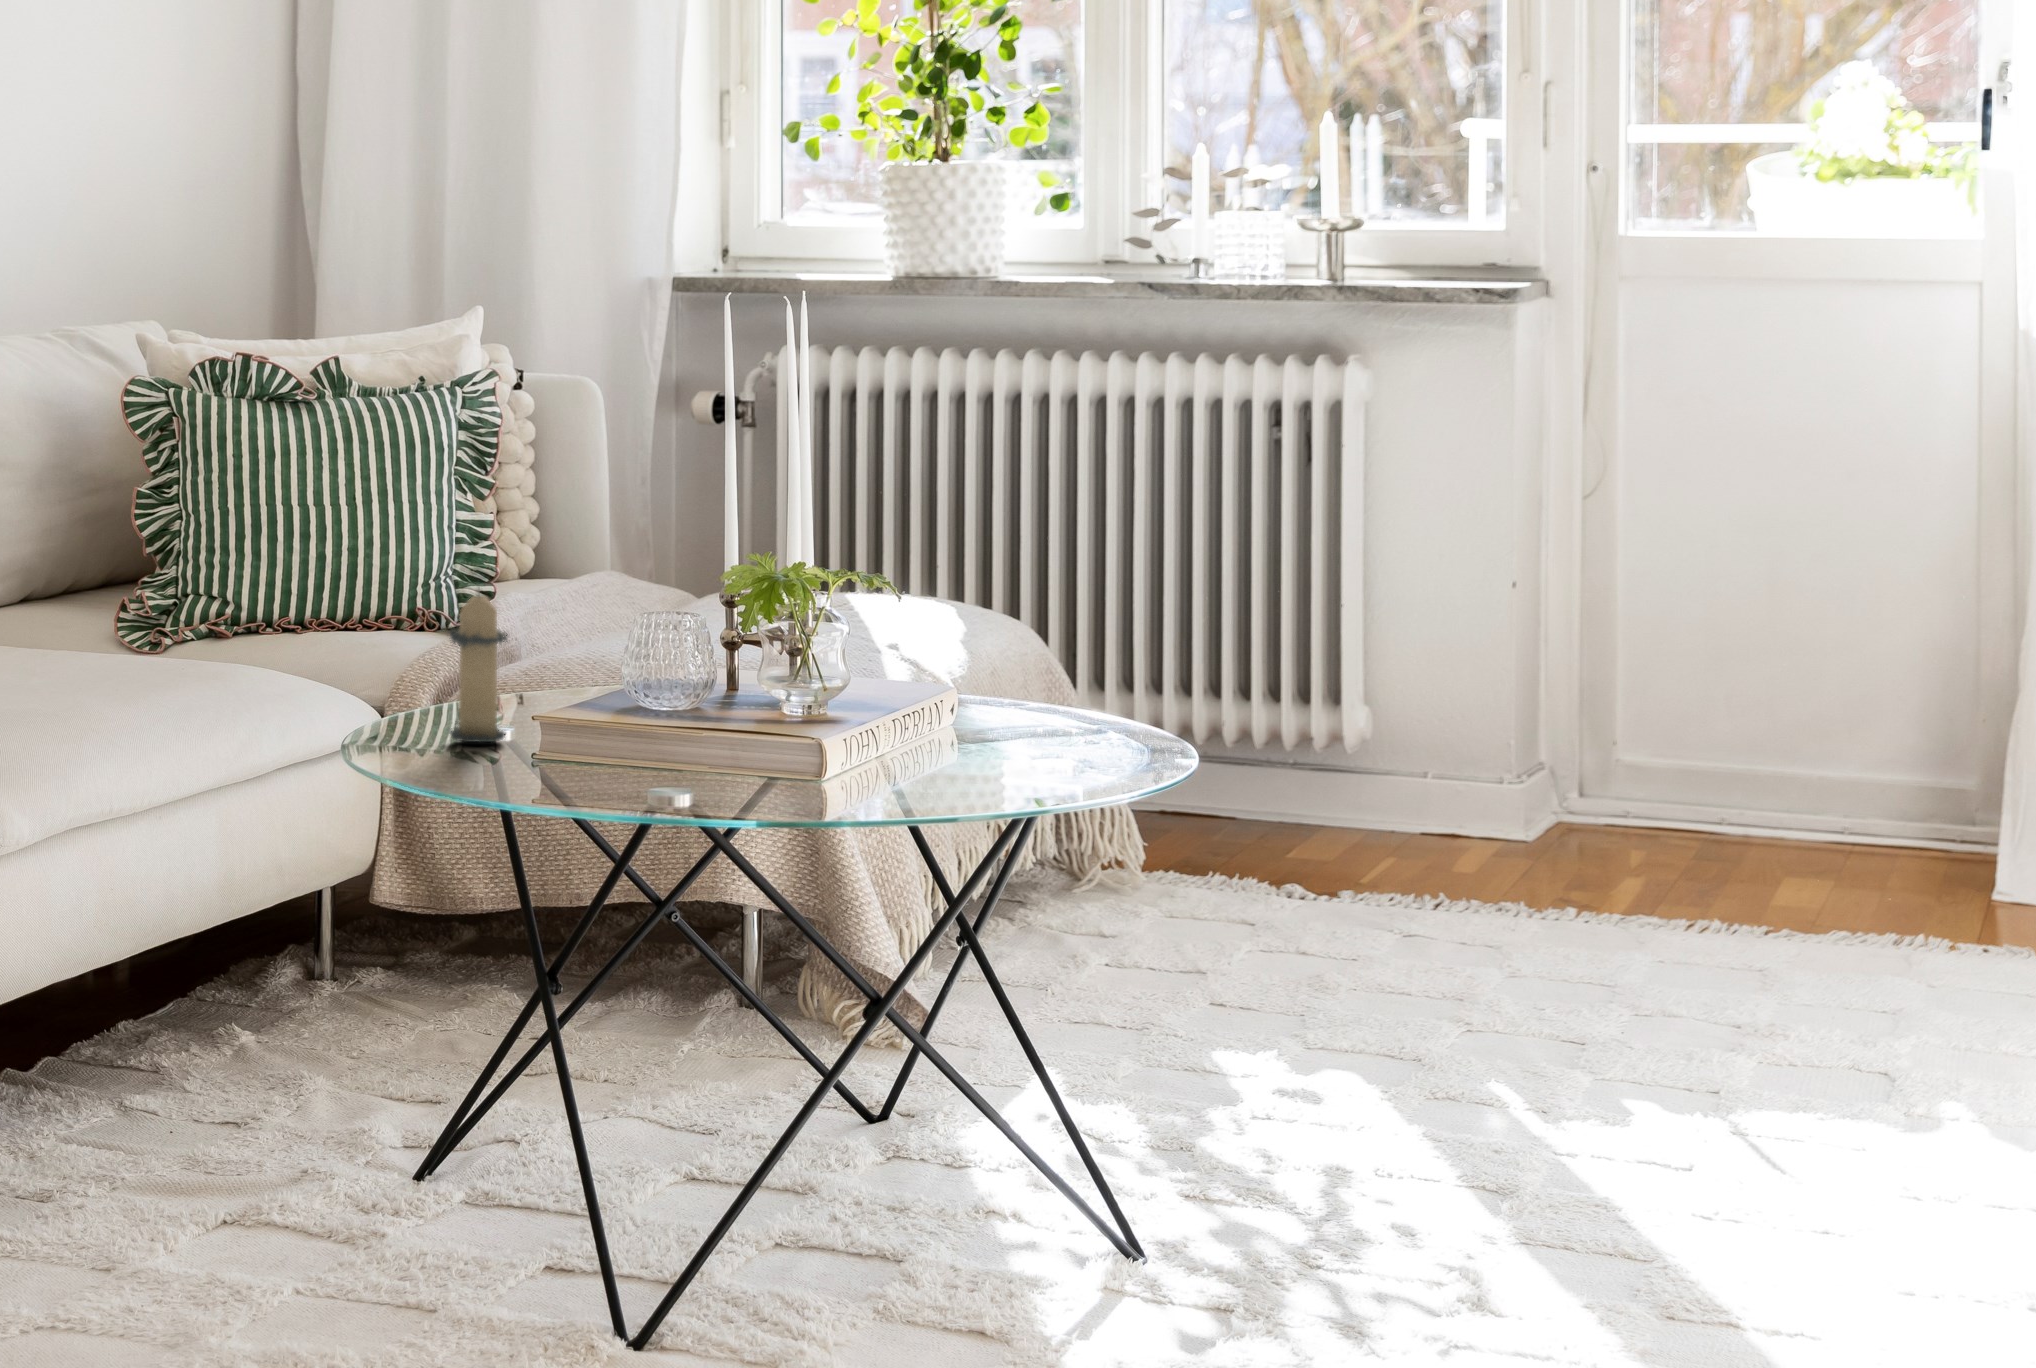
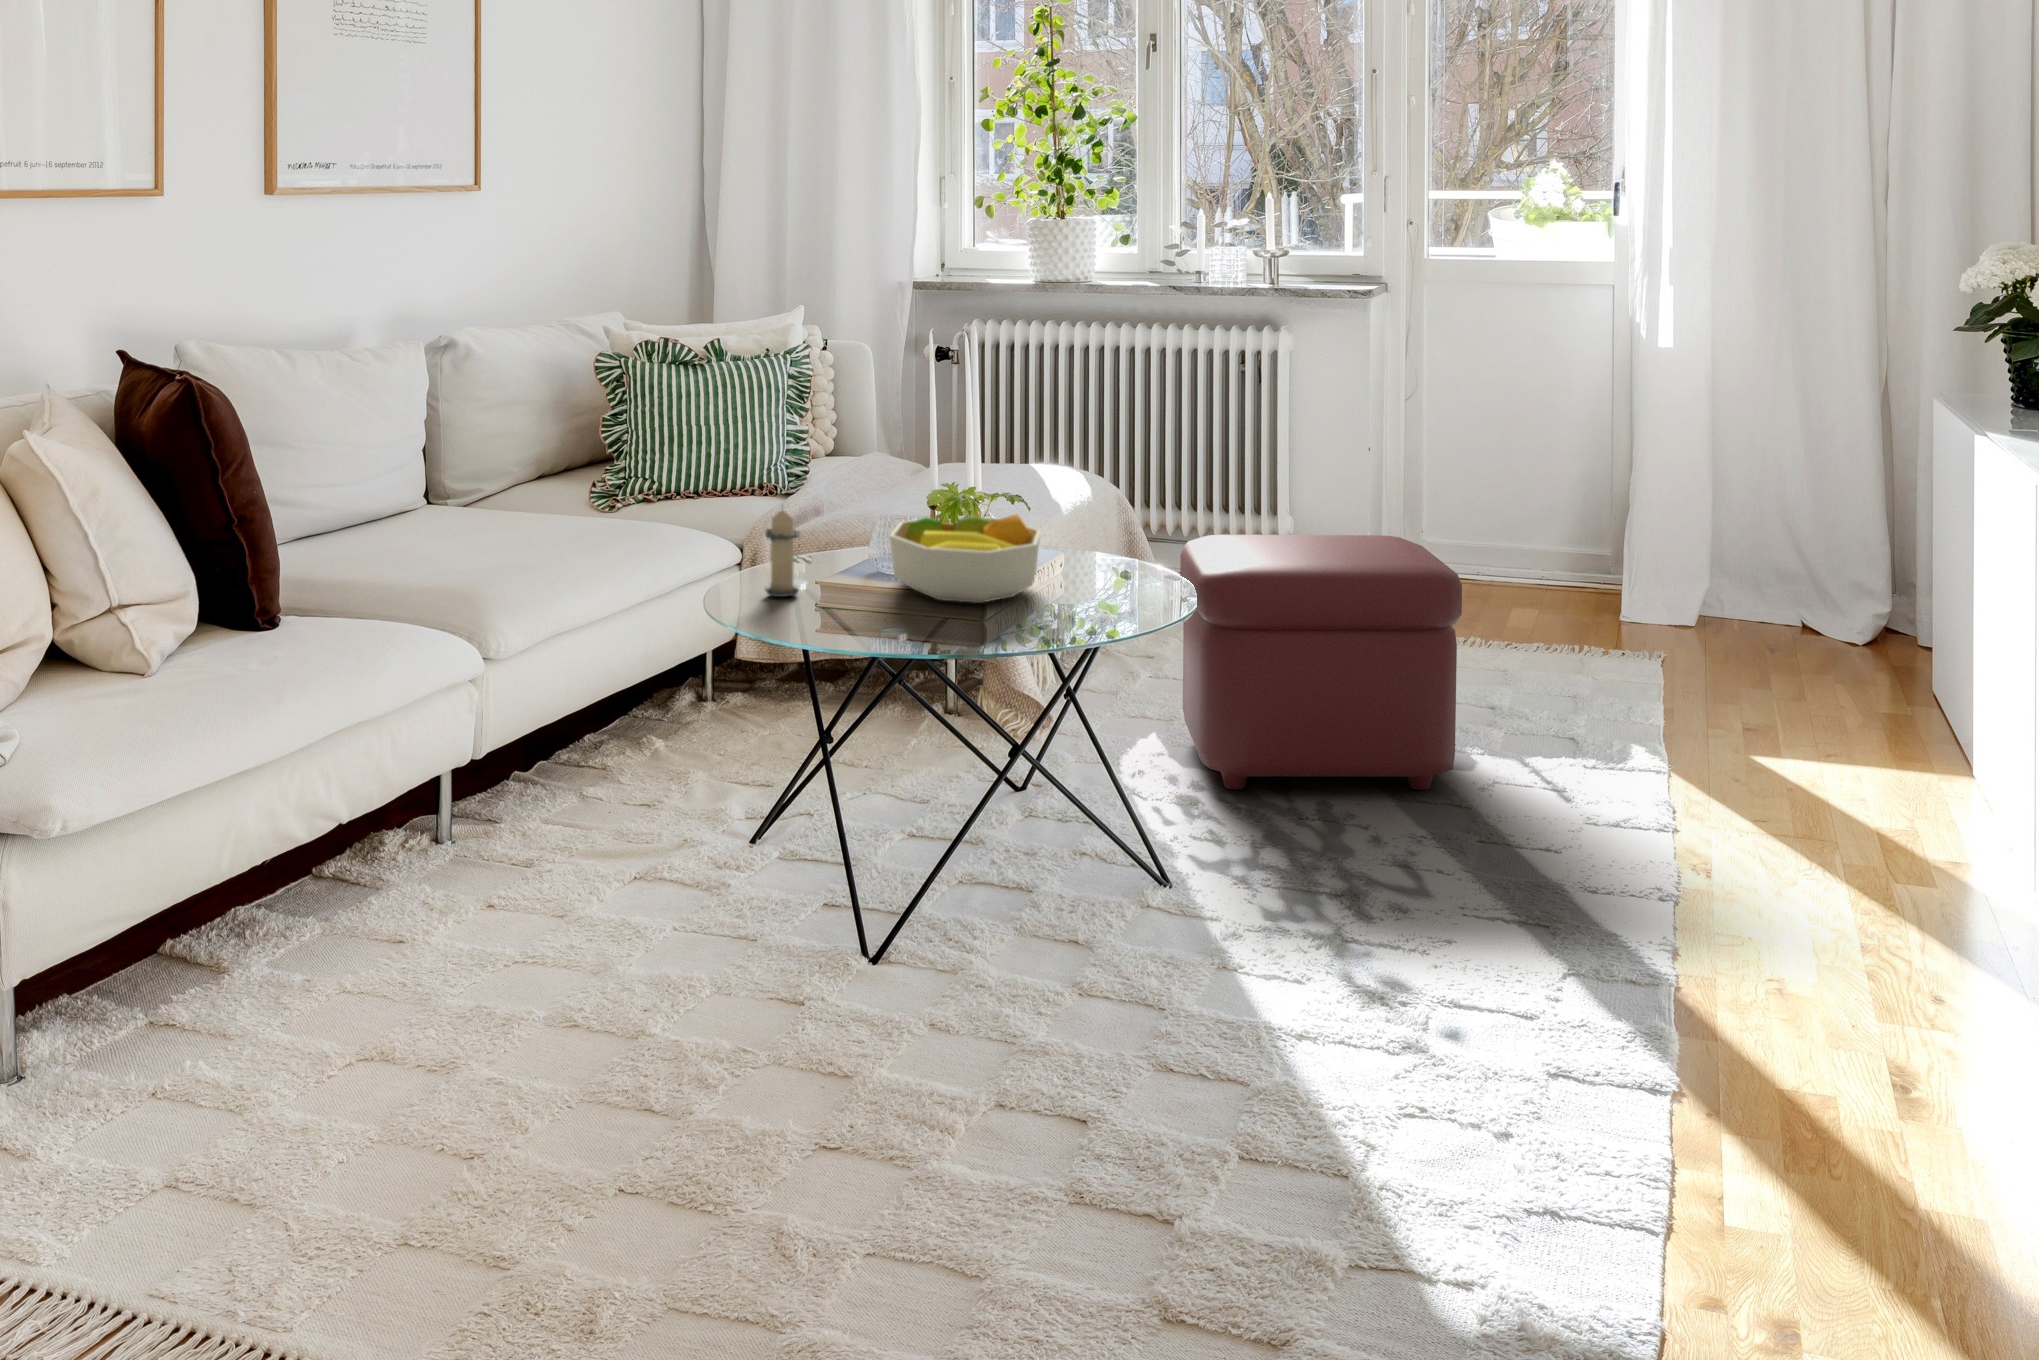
fruit bowl: none [661,585,924,756] -> present [890,513,1041,603]
ottoman: none [1166,685,1676,1131] -> present [1180,535,1462,790]

